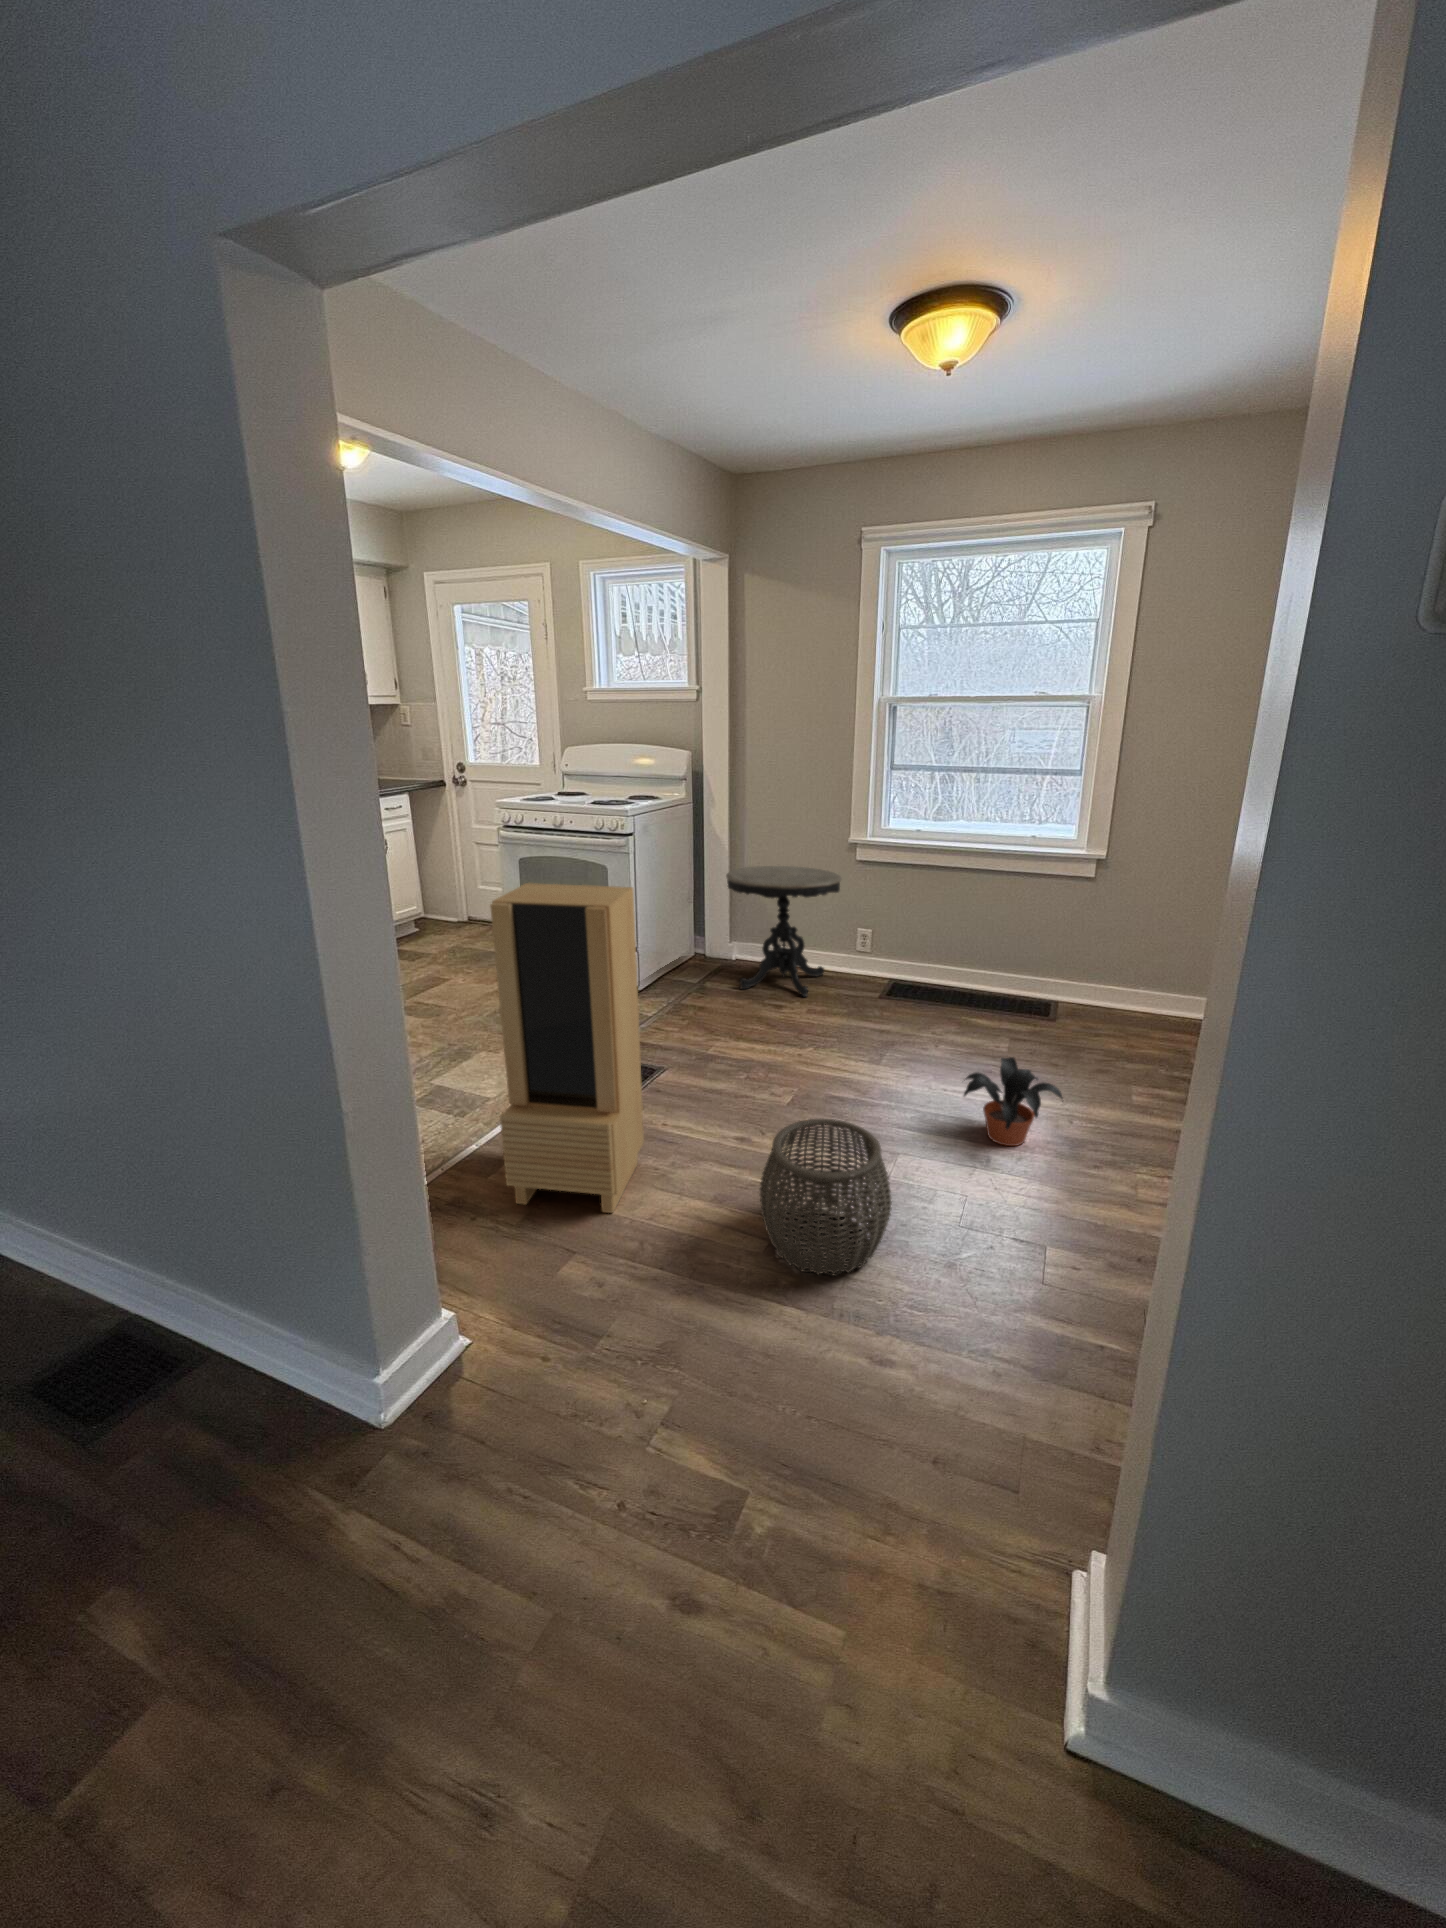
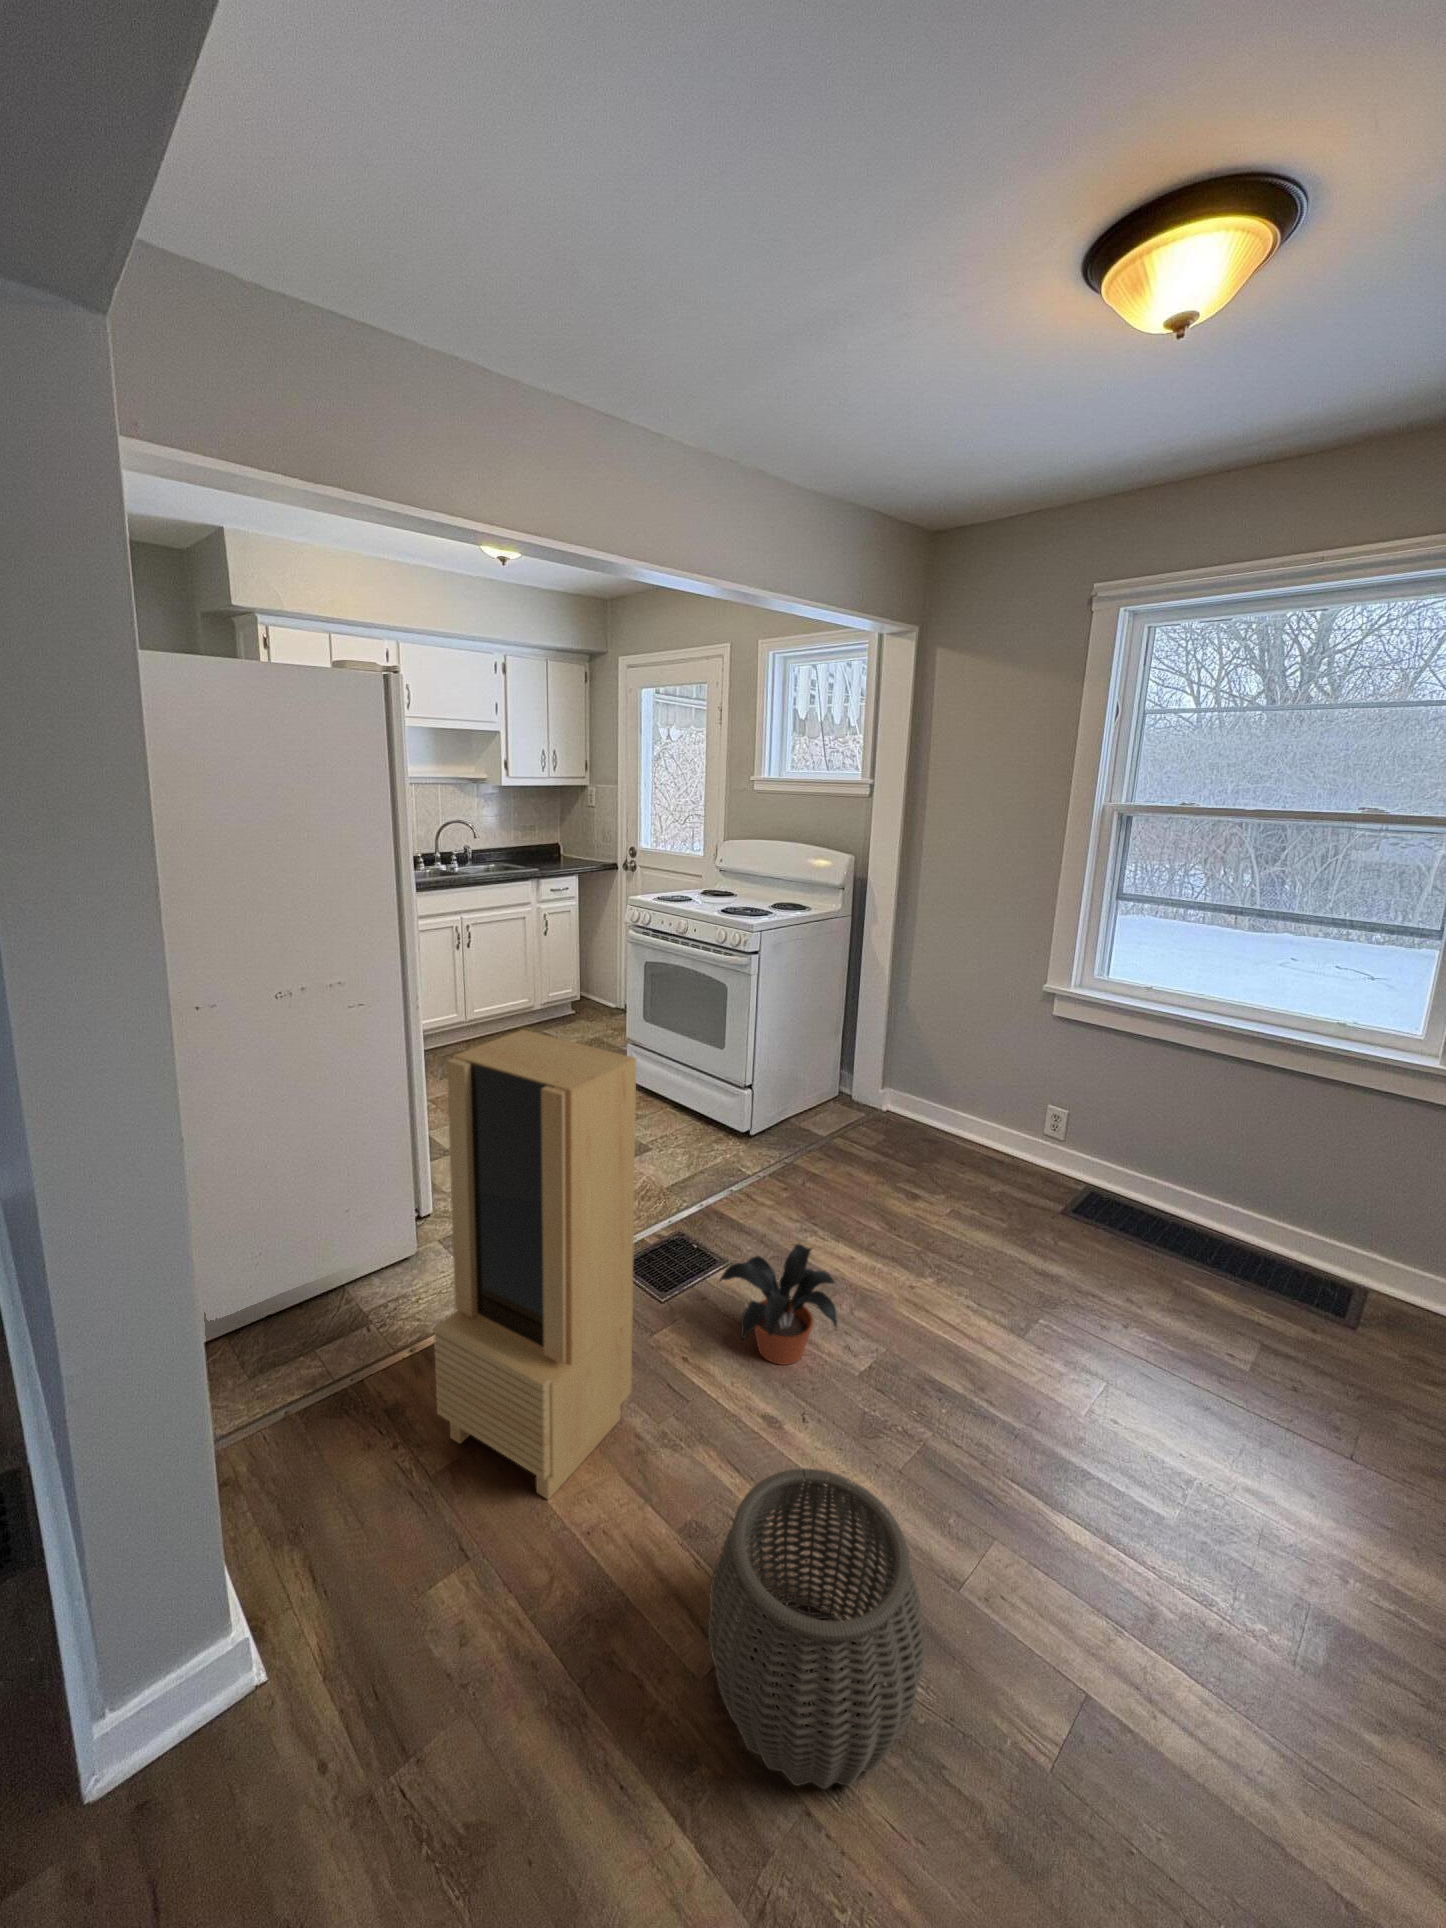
side table: present [726,866,842,997] -> none [872,1005,1026,1191]
potted plant: present [964,1057,1062,1146] -> present [720,1244,837,1365]

